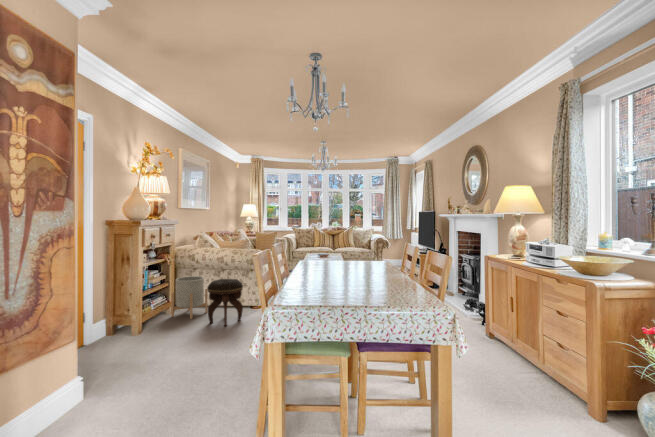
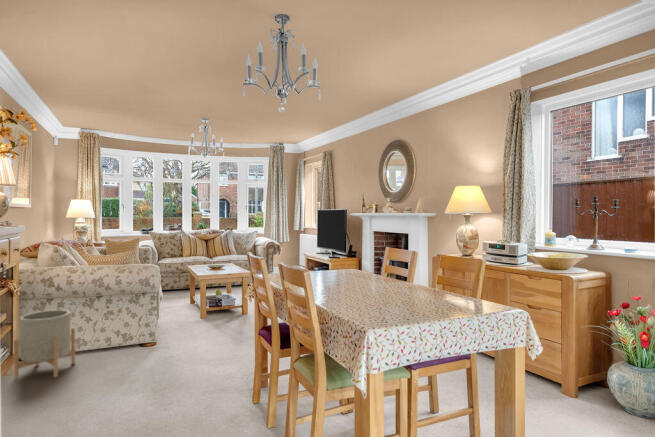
footstool: present [207,279,243,326] -> none [91,308,148,378]

